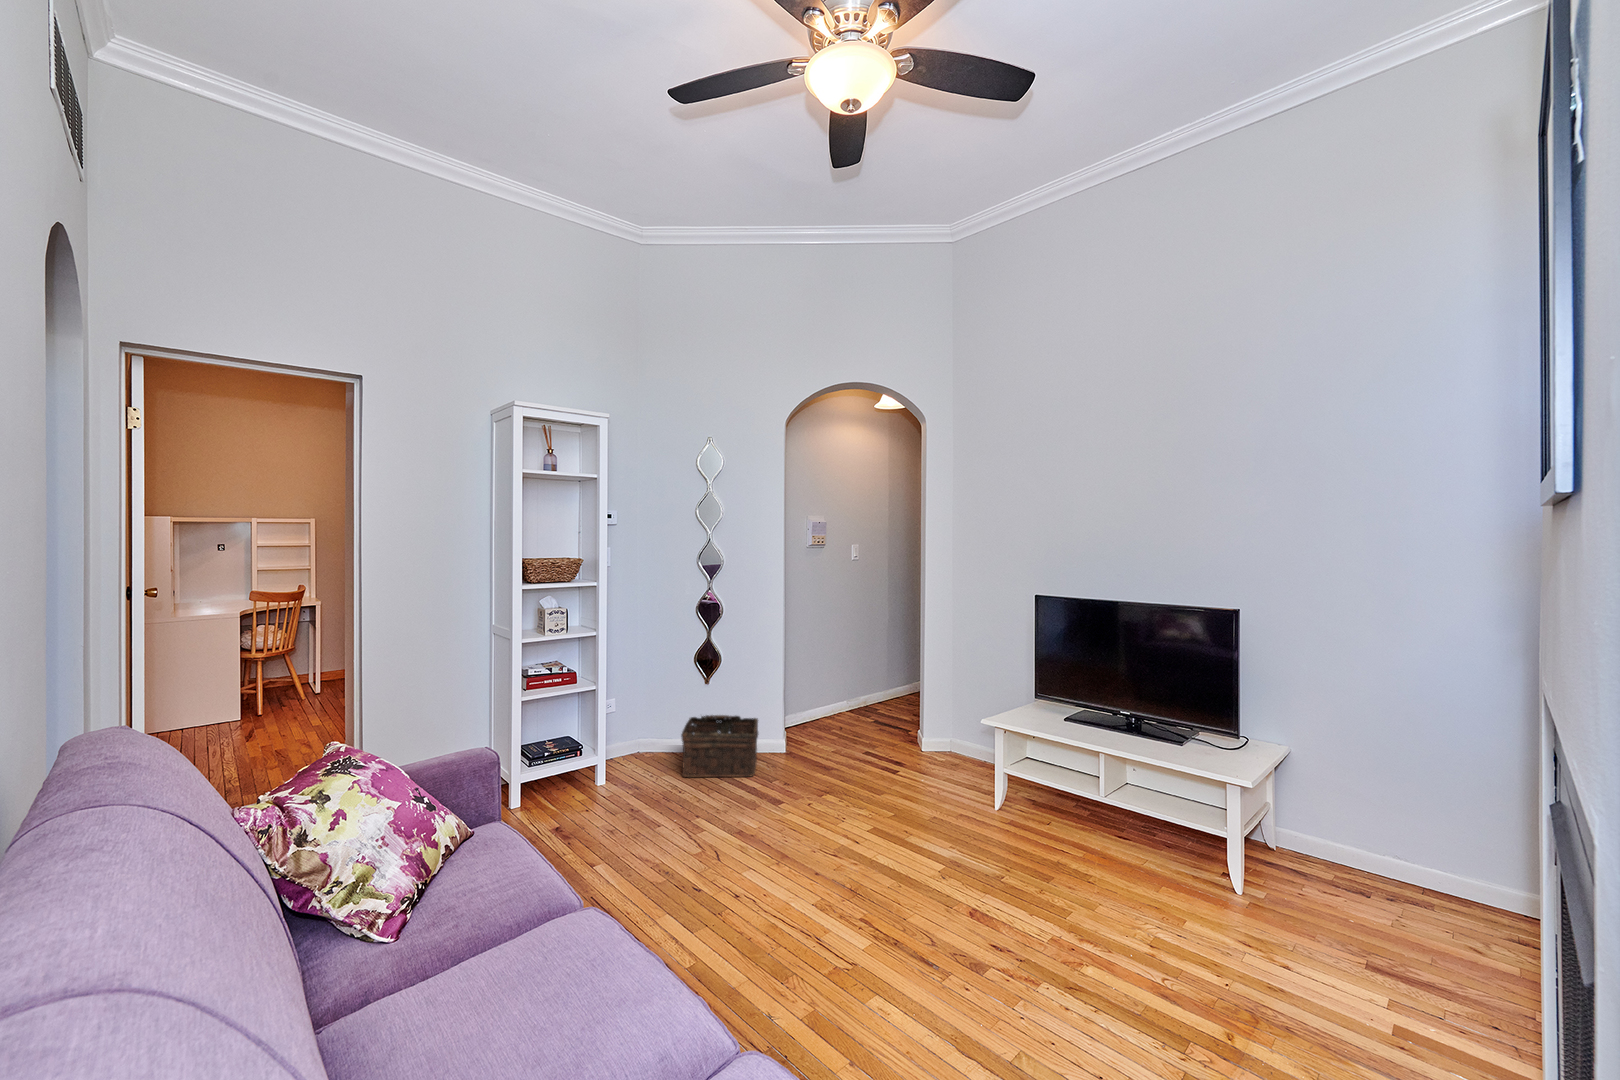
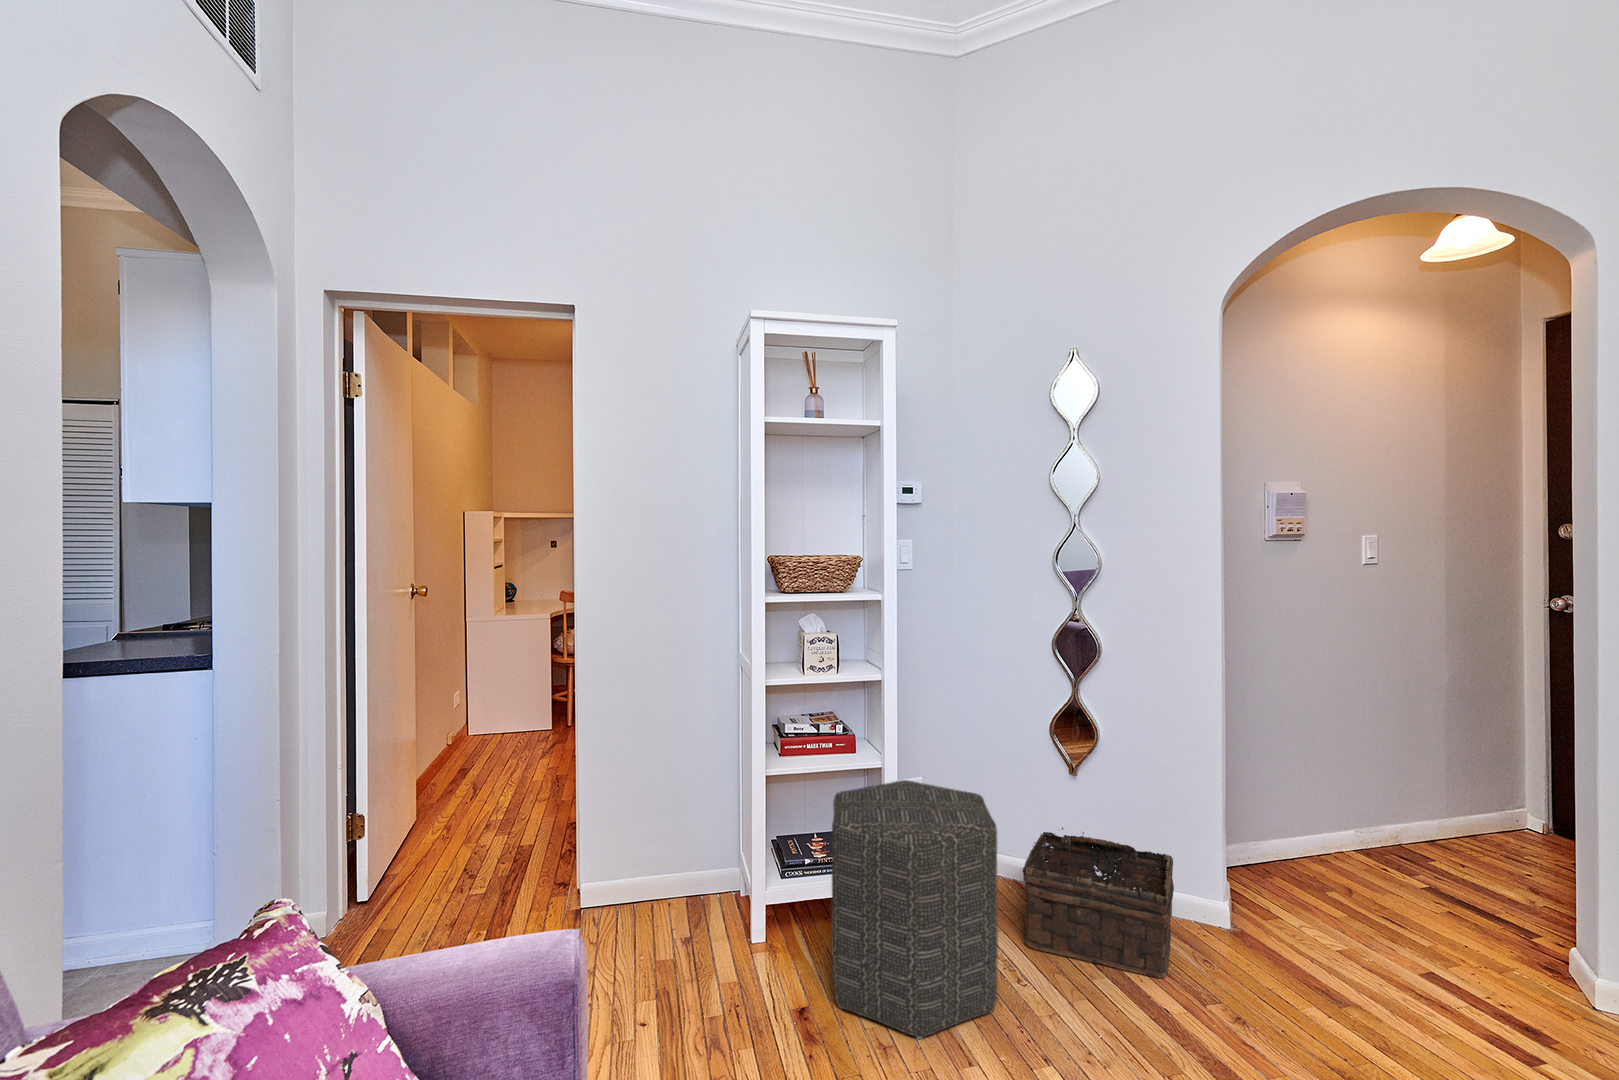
ottoman: none [572,693,671,823] -> present [831,780,998,1039]

